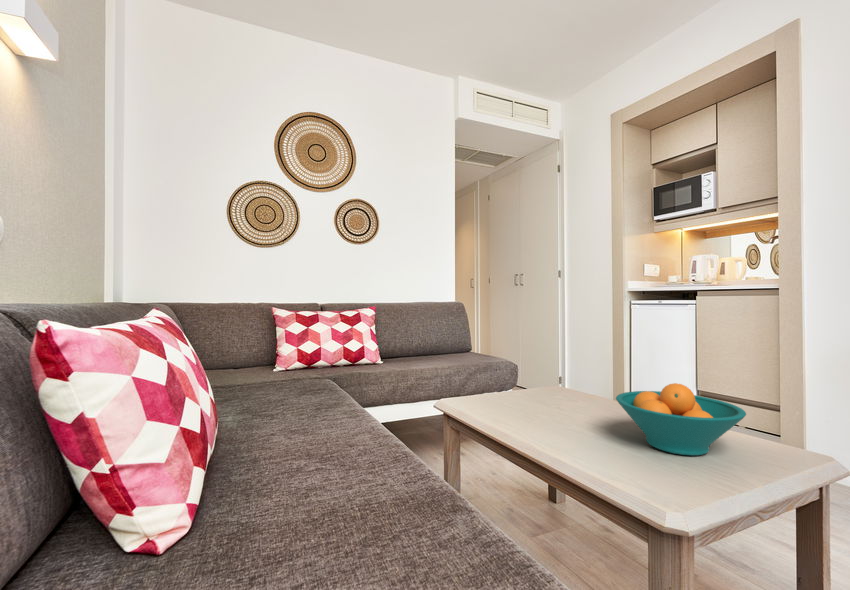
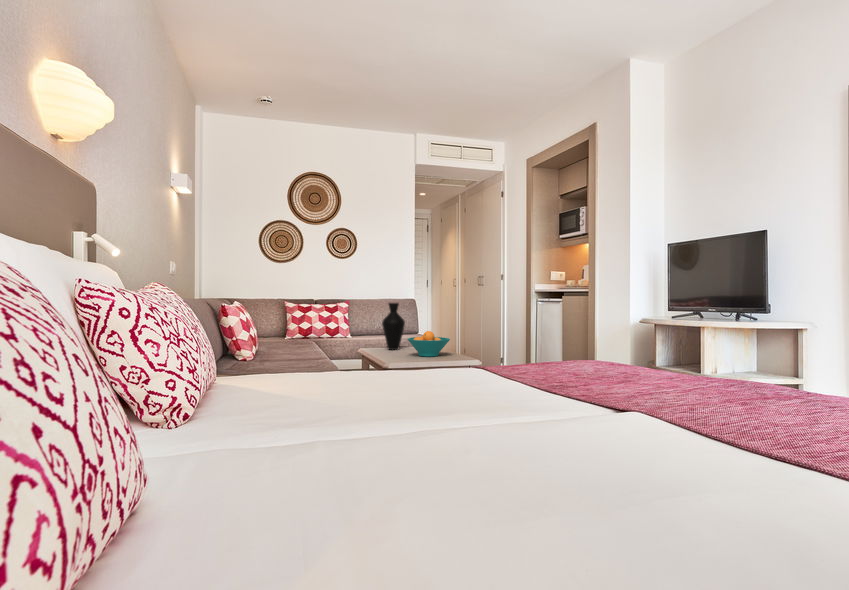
vase: none [493,310,541,410] -> present [382,303,405,350]

